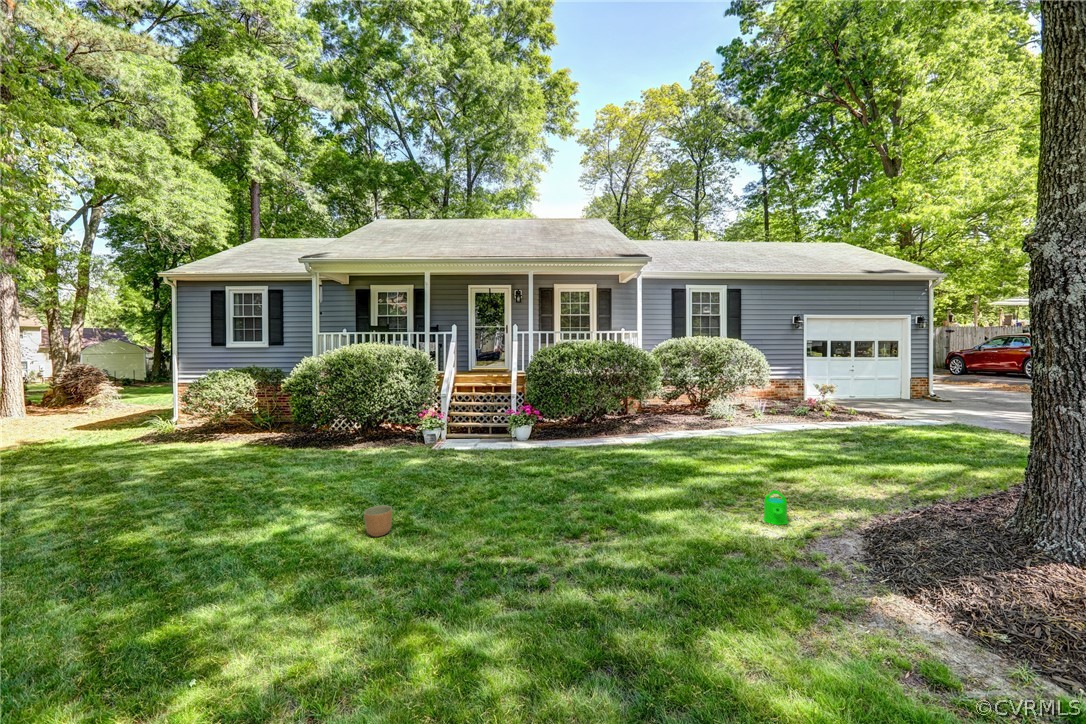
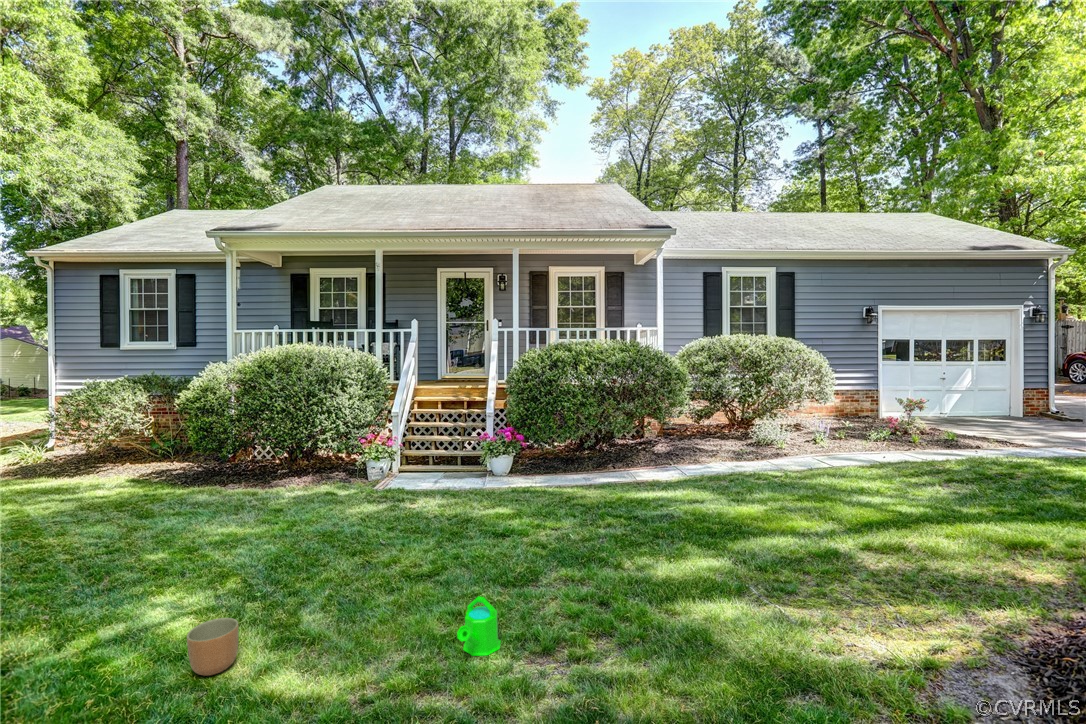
watering can: present [763,490,789,525] -> present [457,596,501,656]

